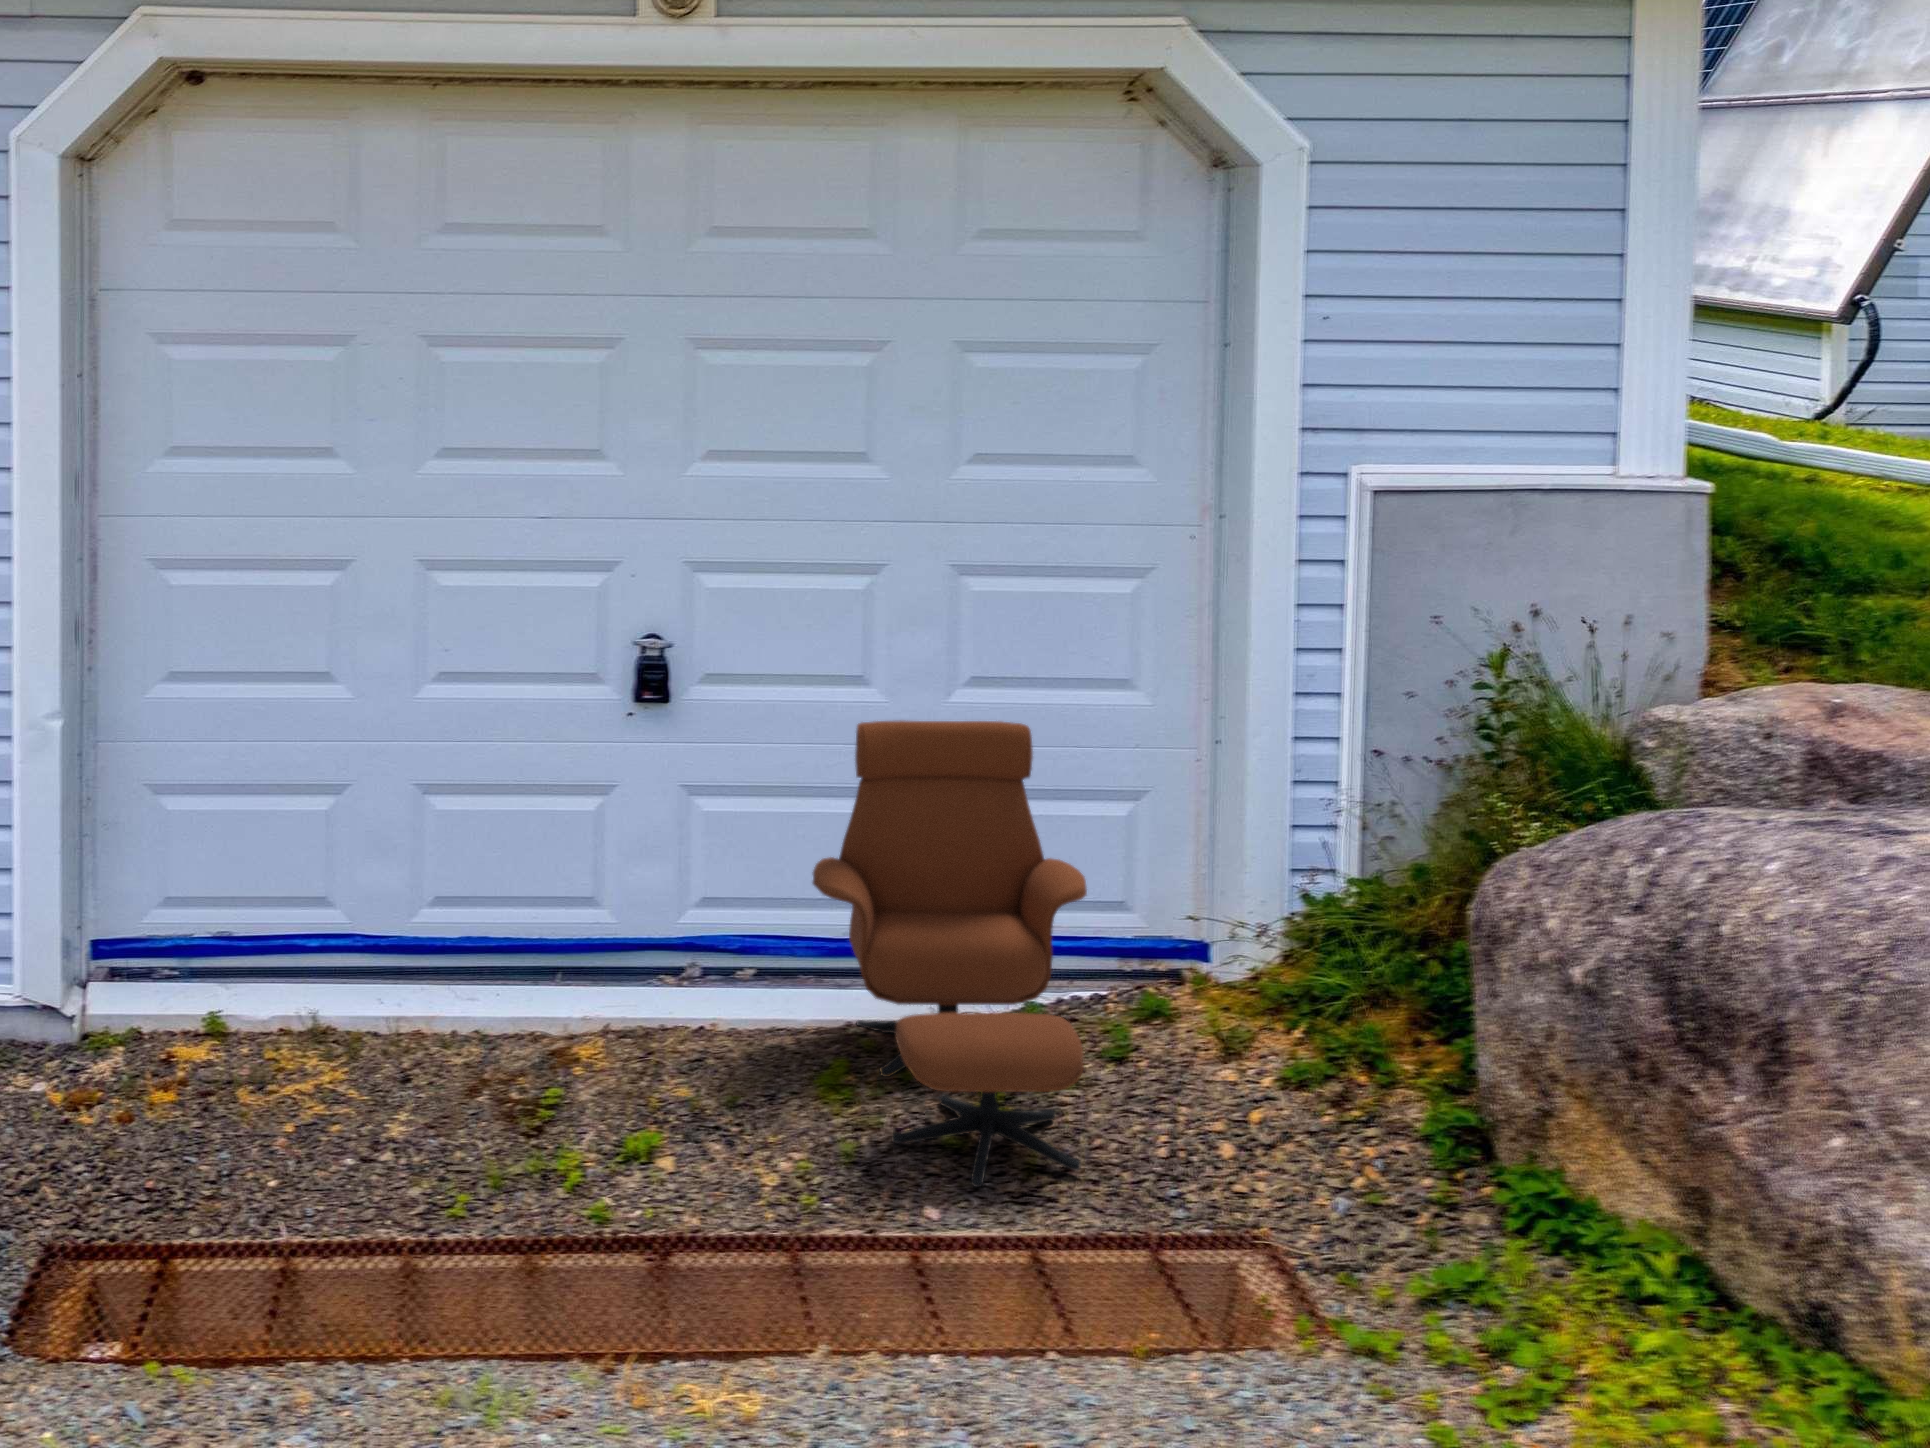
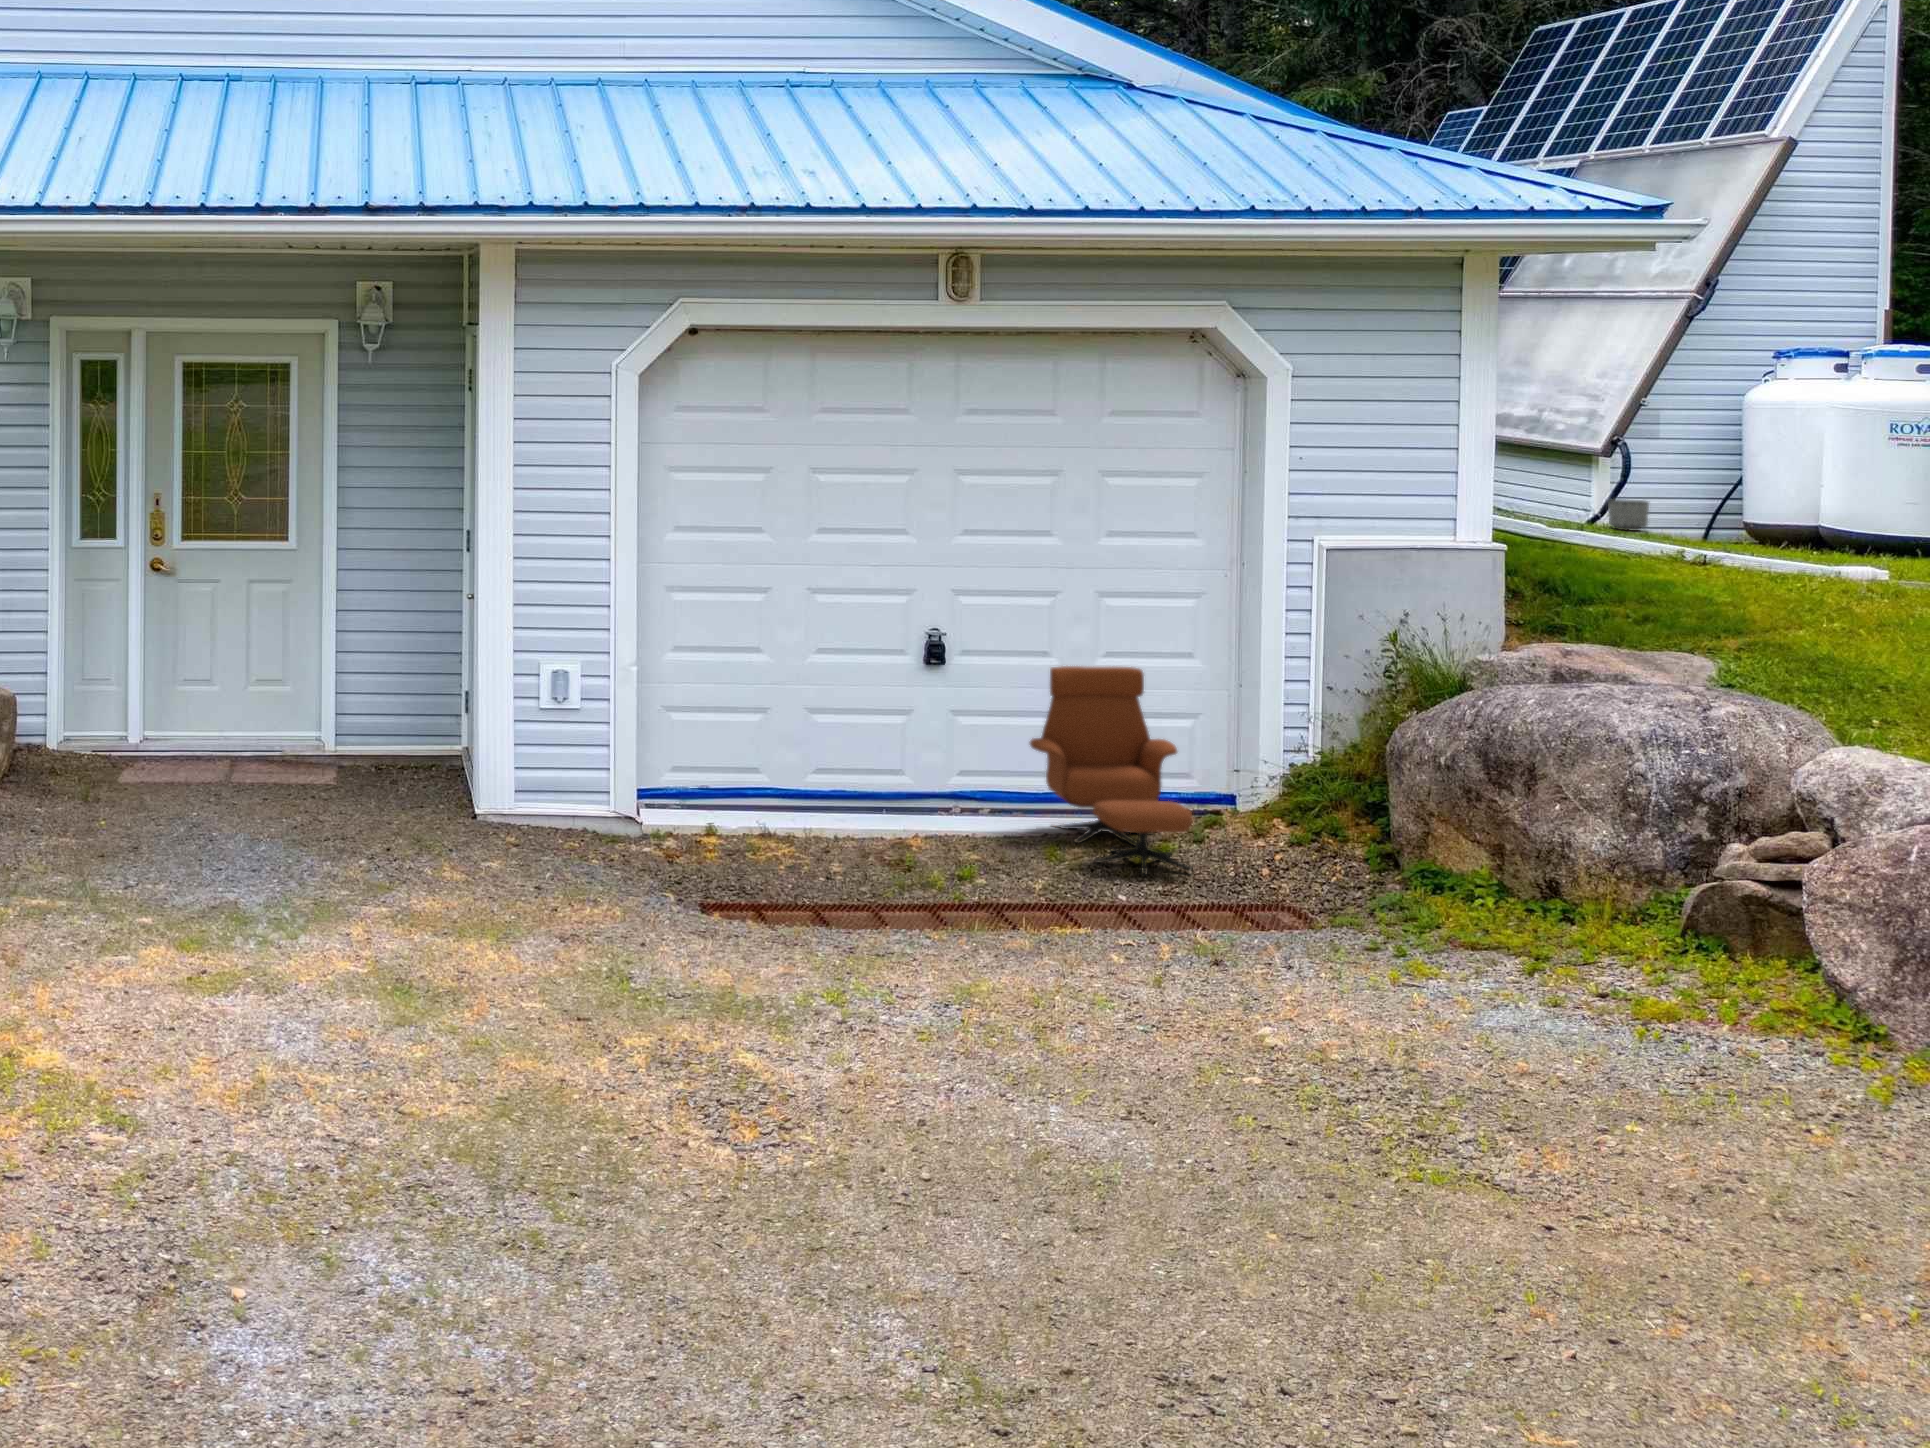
planter: none [1845,381,1905,426] -> present [1608,499,1649,531]

